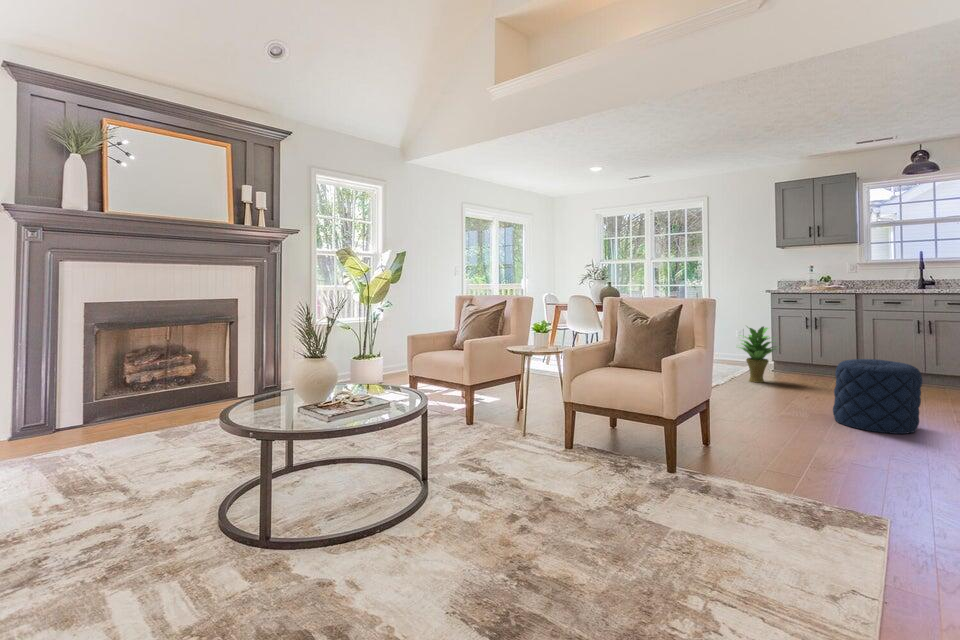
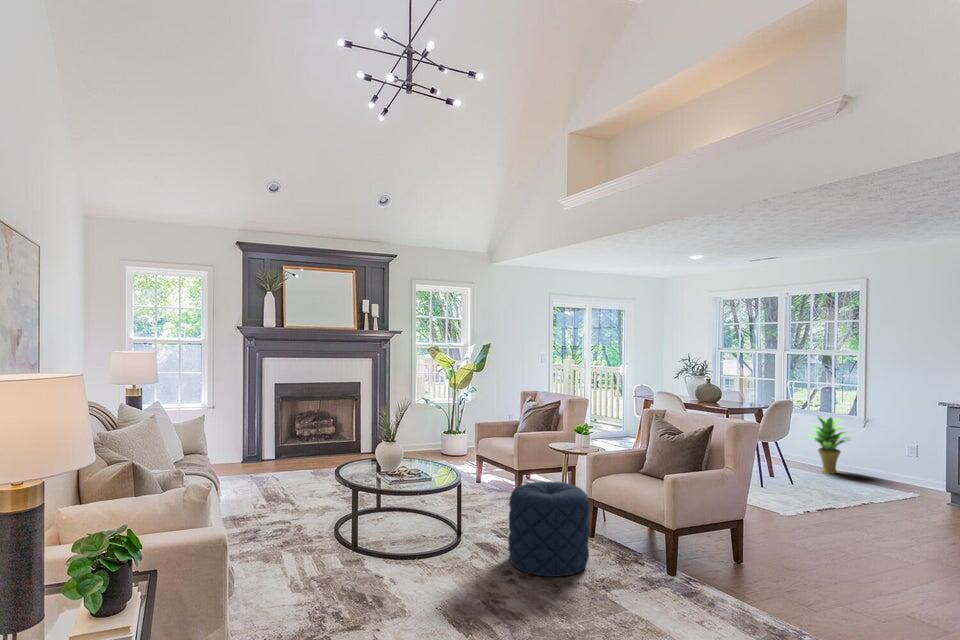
pouf: present [833,359,922,434] -> present [509,481,590,577]

